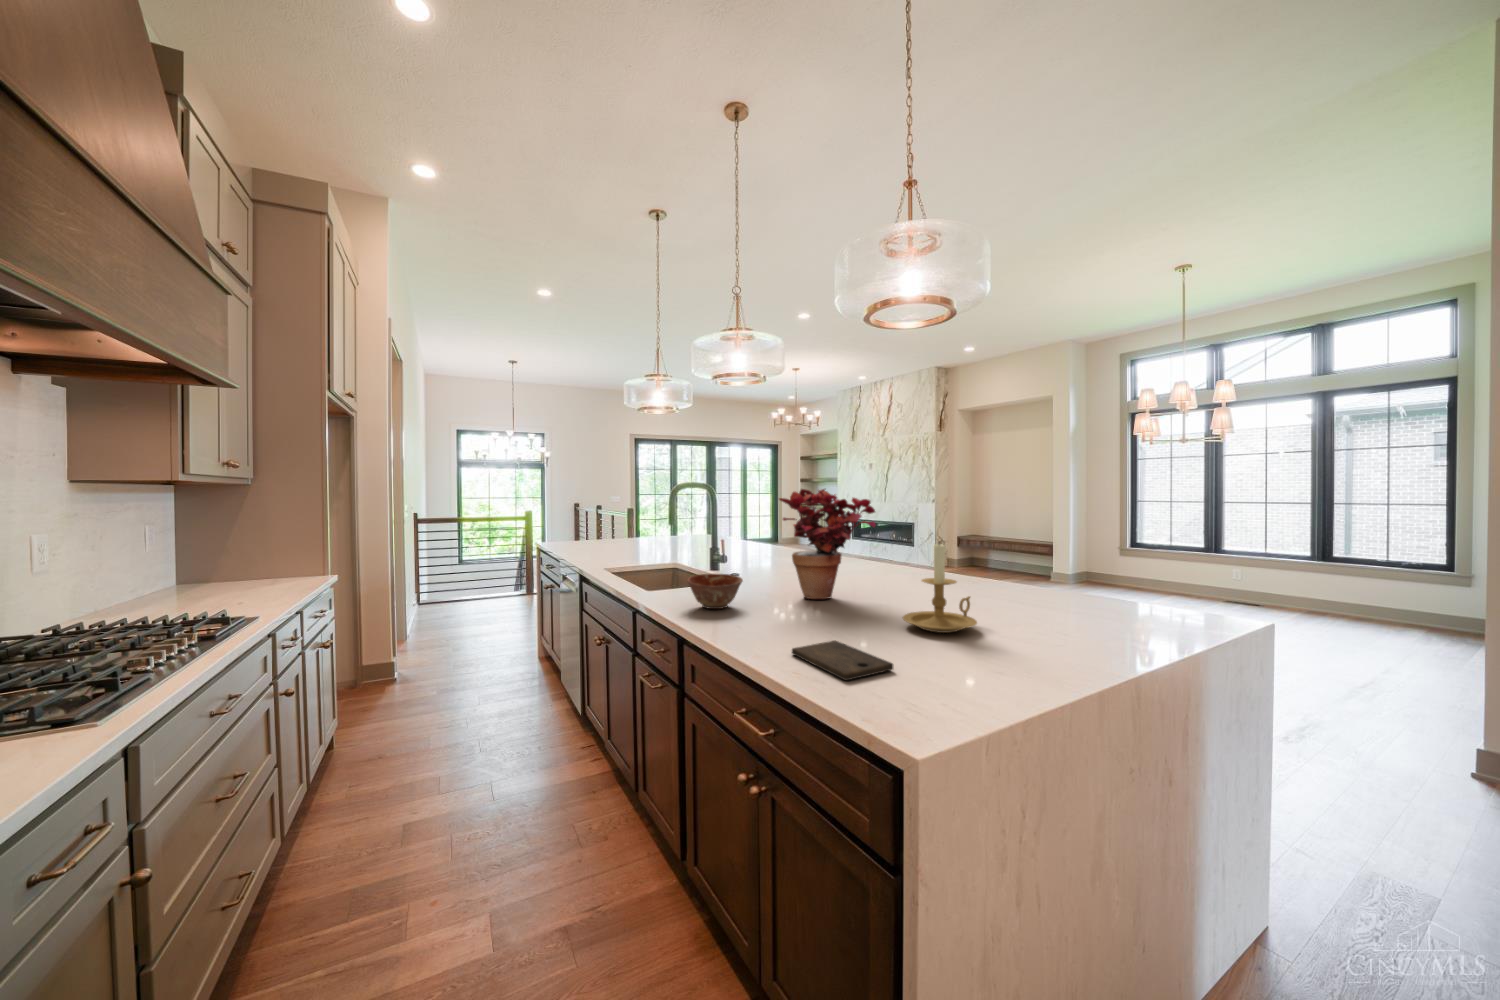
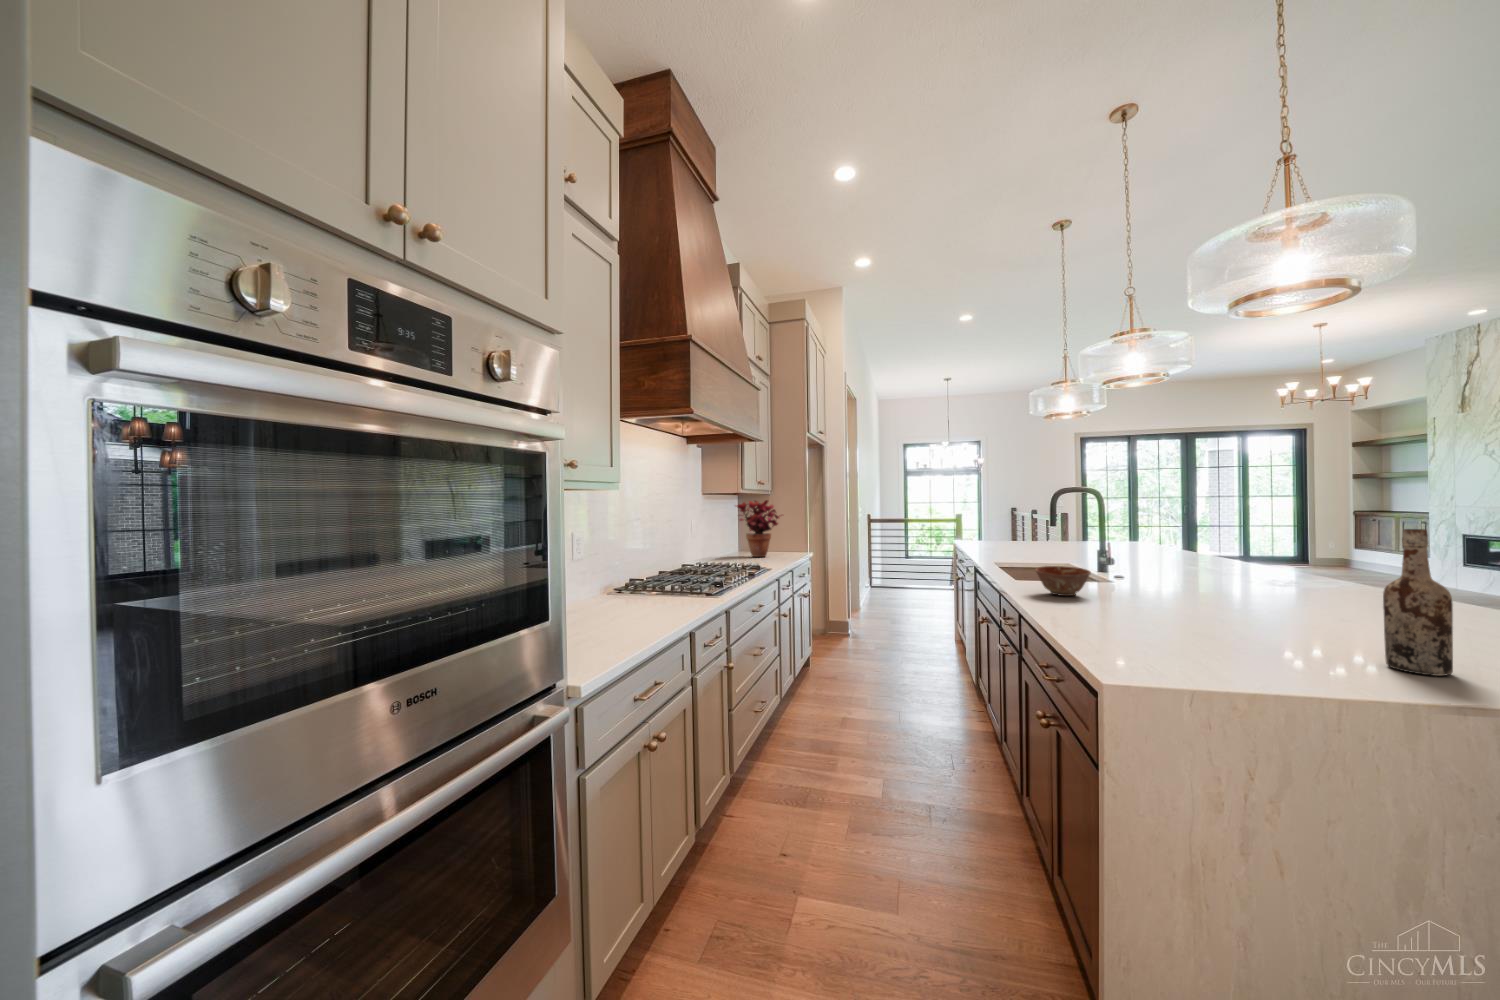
potted plant: present [779,489,875,599] -> present [737,500,779,557]
wine bottle: none [1015,526,1058,655] -> present [1383,529,1453,676]
candle holder: present [903,542,977,633] -> none [1254,544,1371,642]
cutting board: present [792,641,893,680] -> none [1092,623,1179,650]

